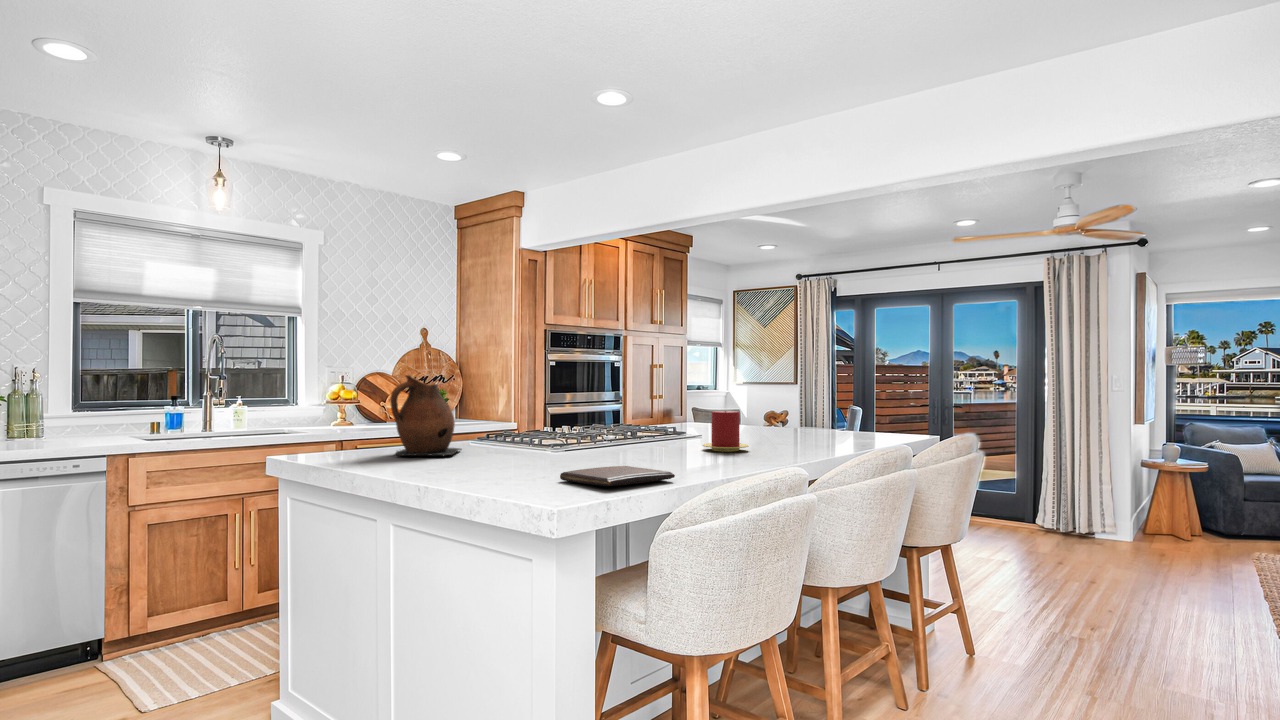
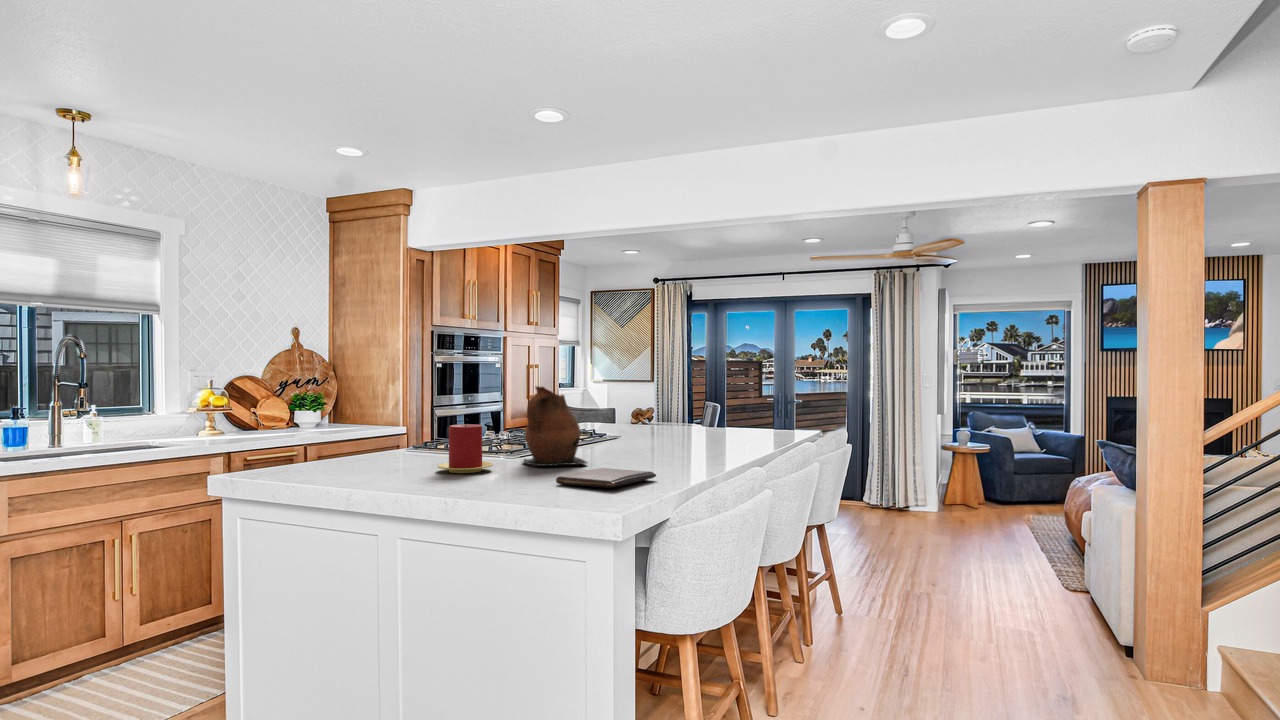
ceramic pitcher: present [390,375,462,456] -> present [523,386,587,466]
candle: present [702,411,749,452] -> present [438,424,493,473]

